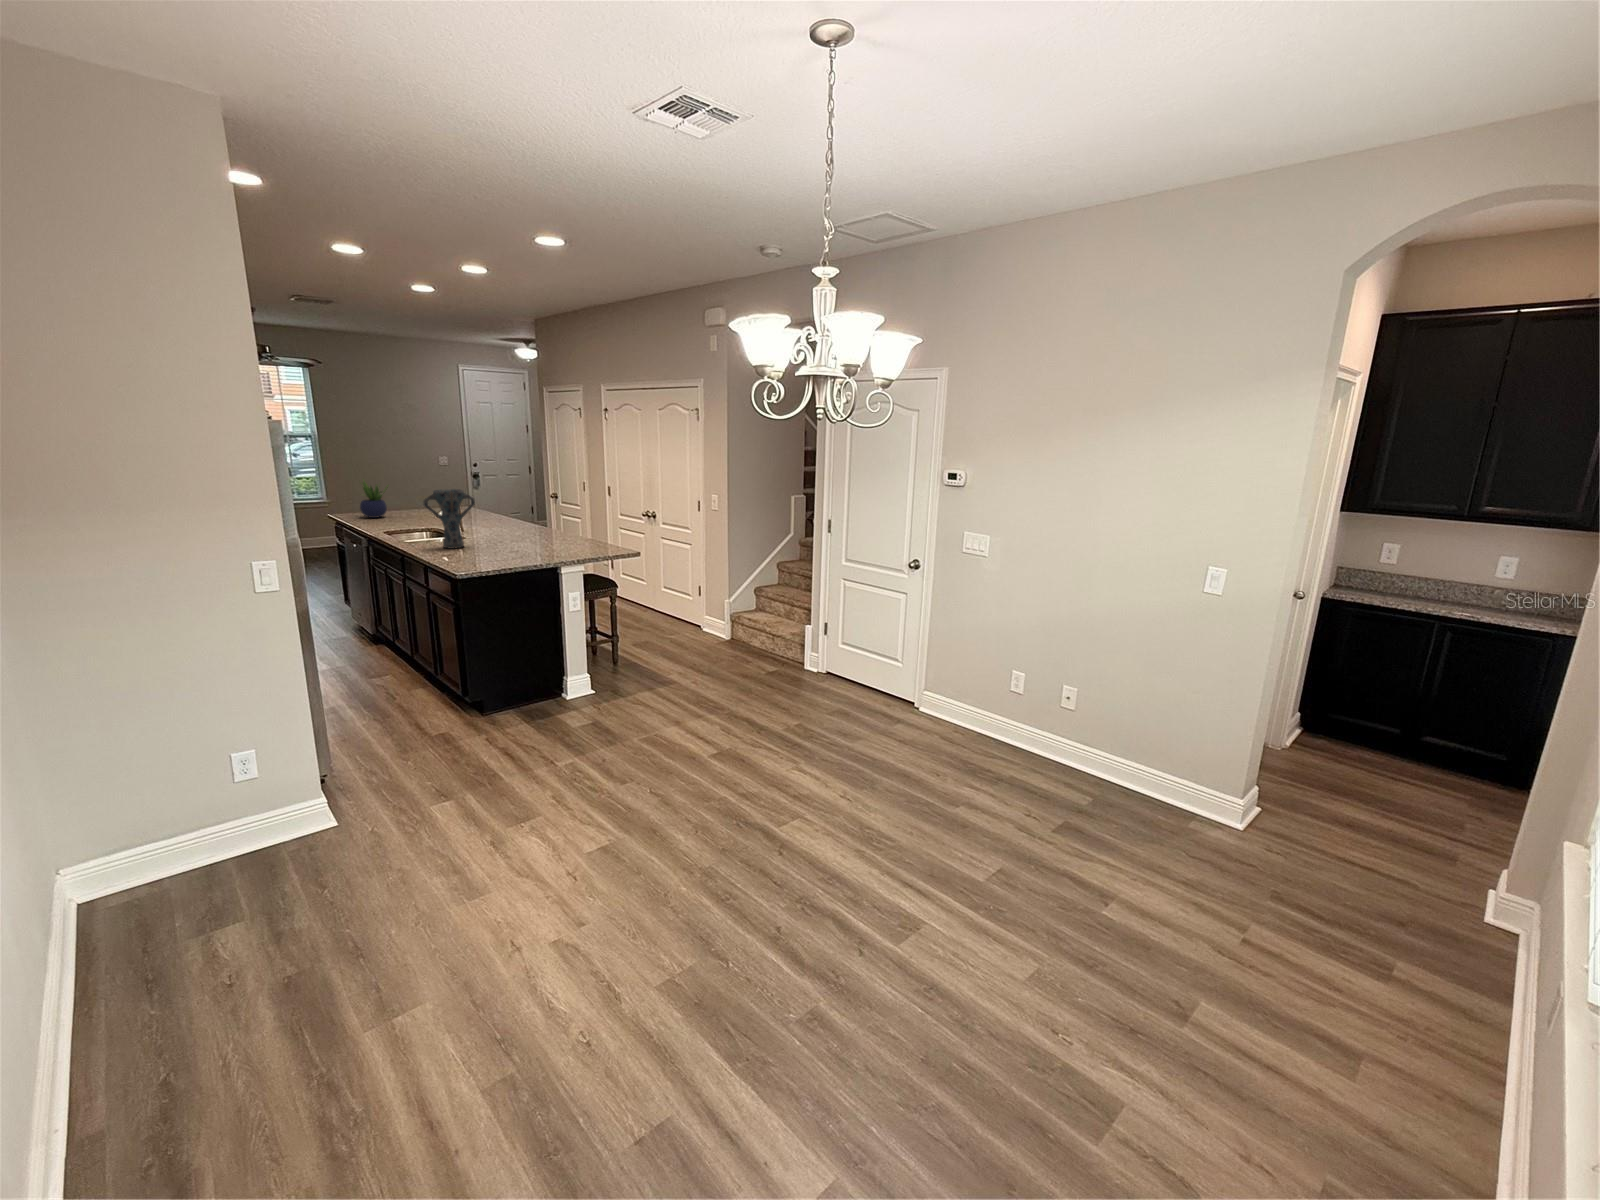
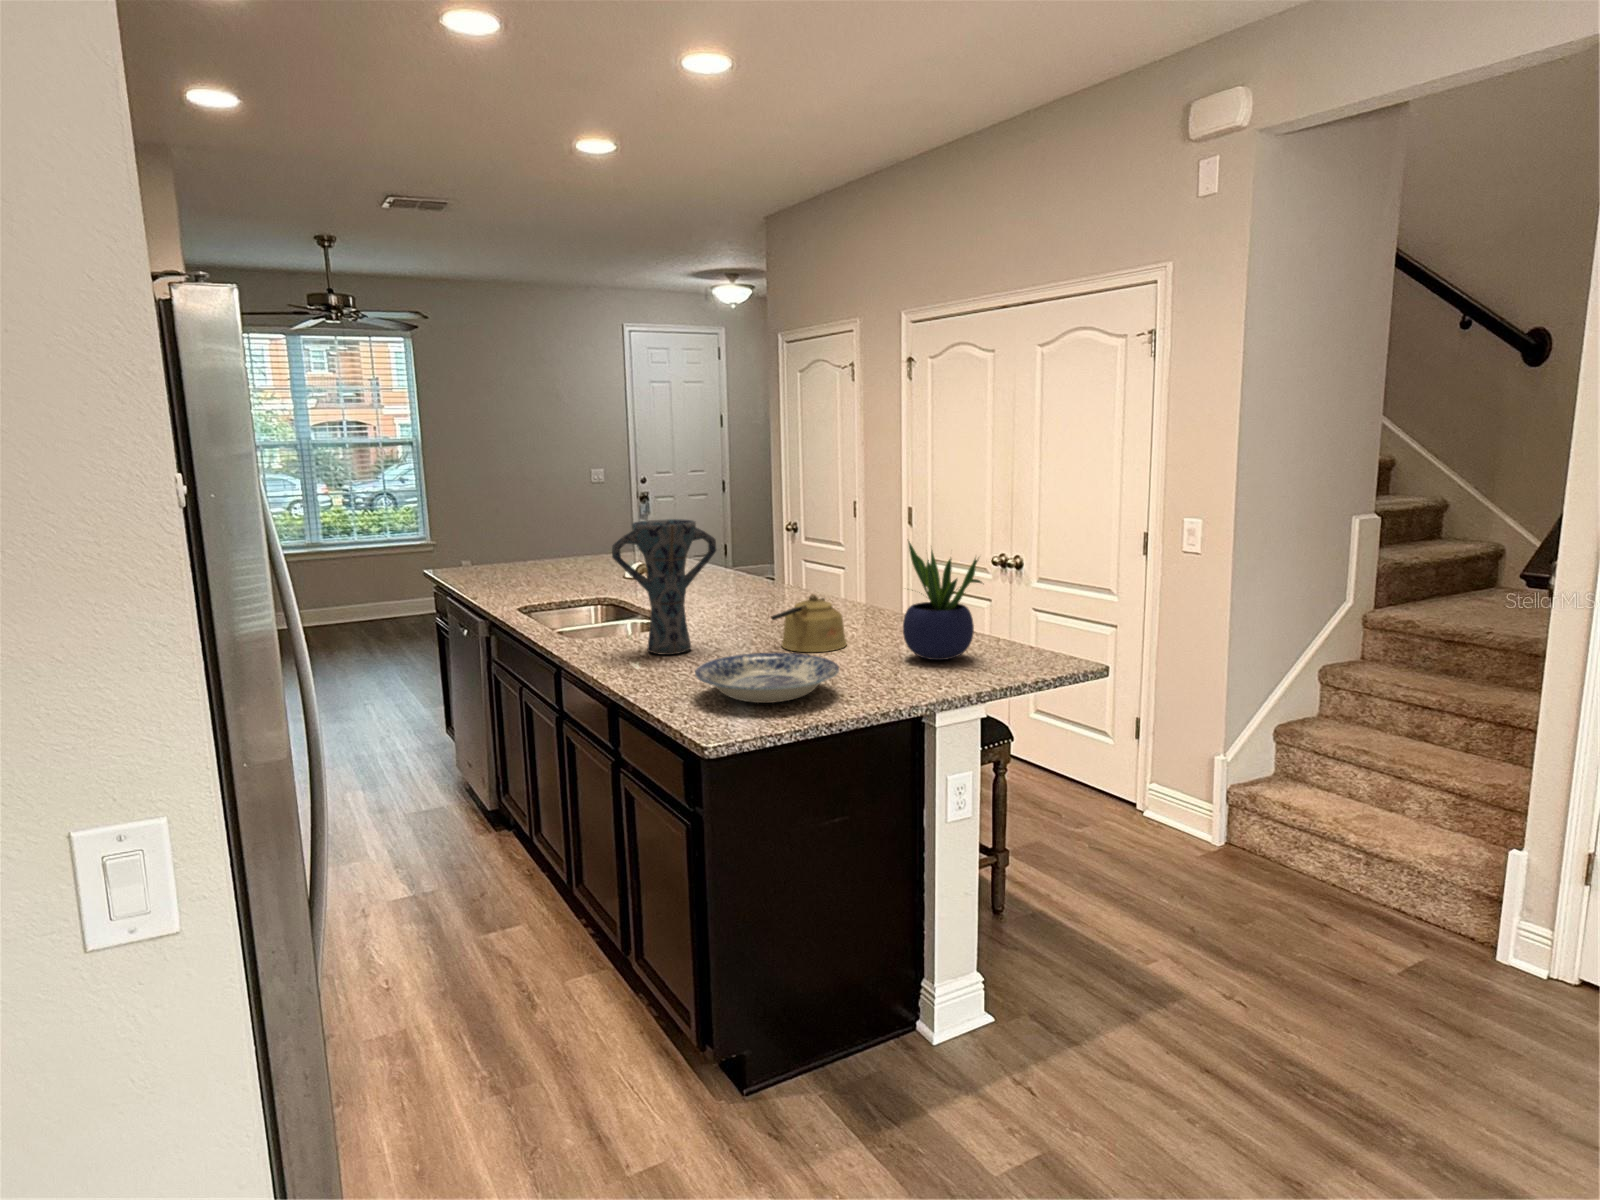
potted plant: present [360,482,387,518] -> present [903,542,982,660]
kettle: none [501,523,537,548] -> present [771,595,847,652]
plate: none [456,545,518,562] -> present [695,653,839,703]

